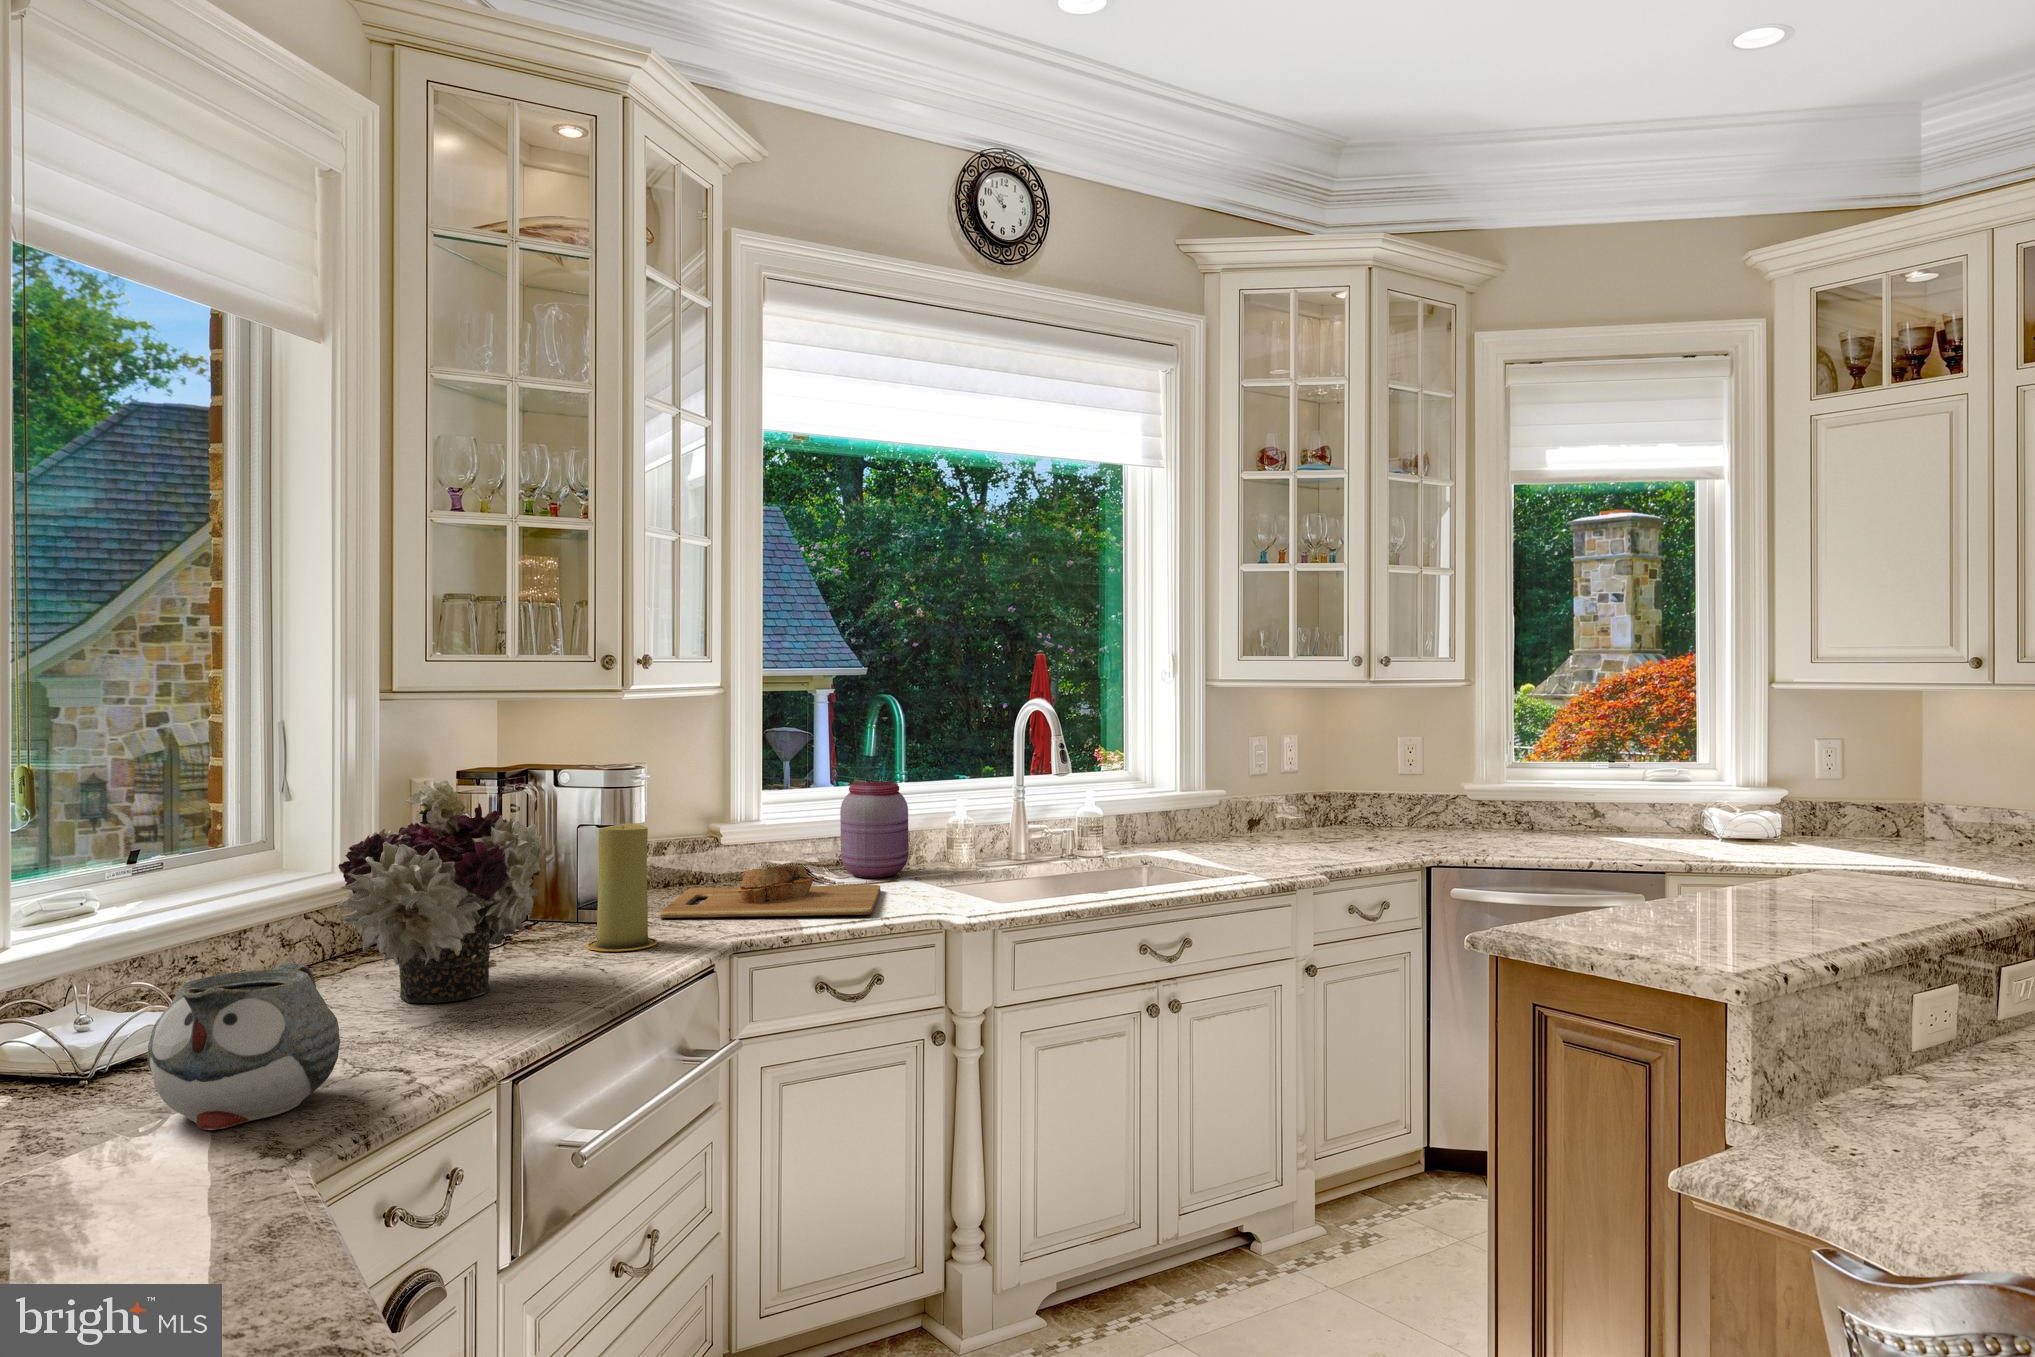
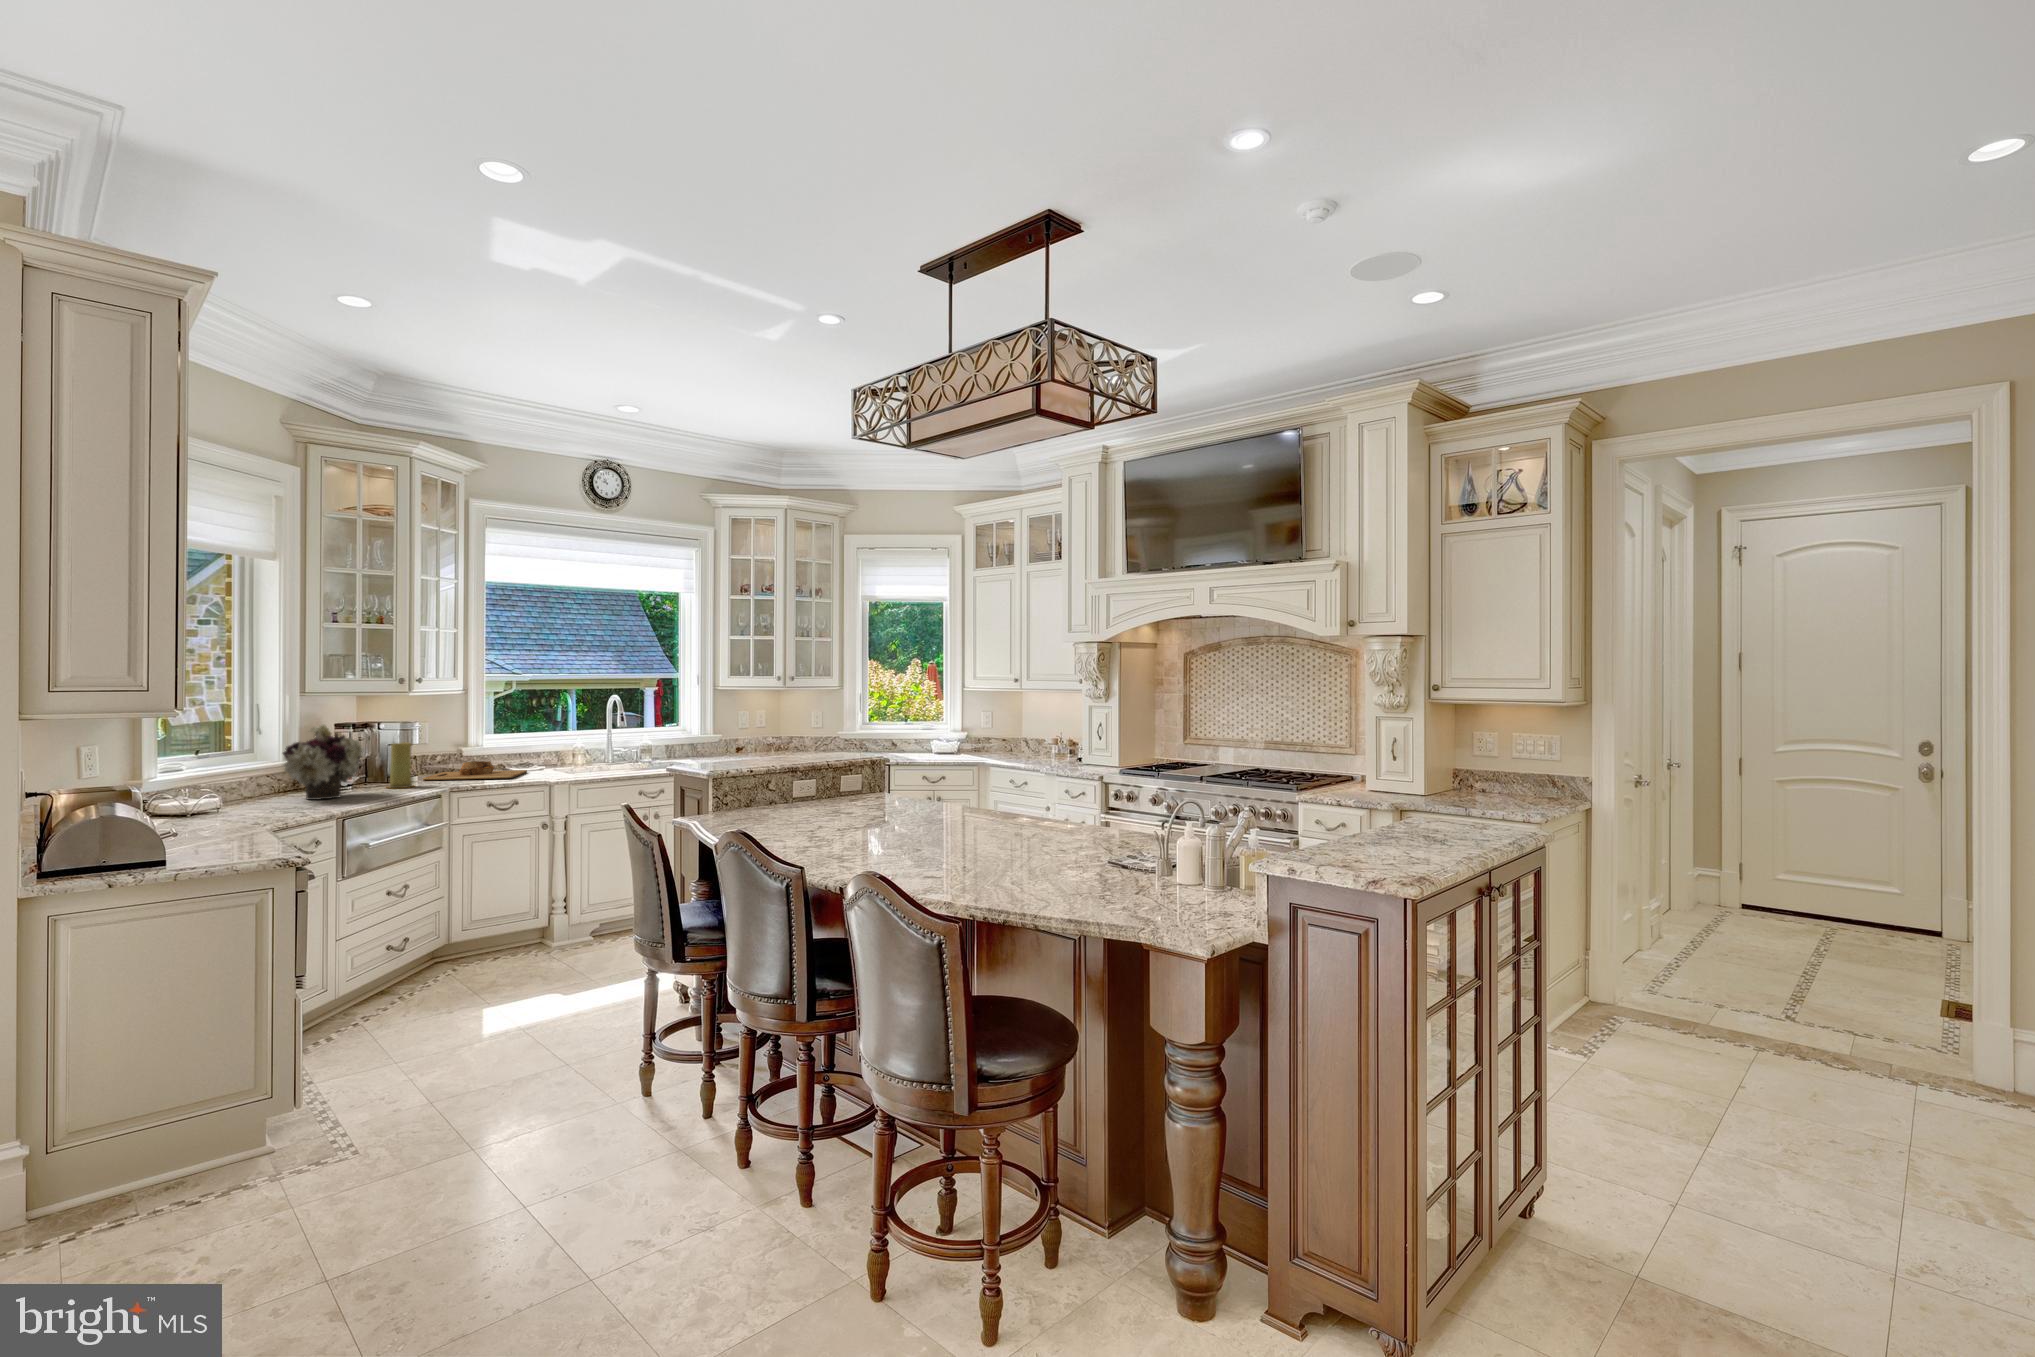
jar: present [840,782,909,878] -> none [517,730,548,769]
teapot: present [147,963,340,1130] -> none [218,778,282,820]

